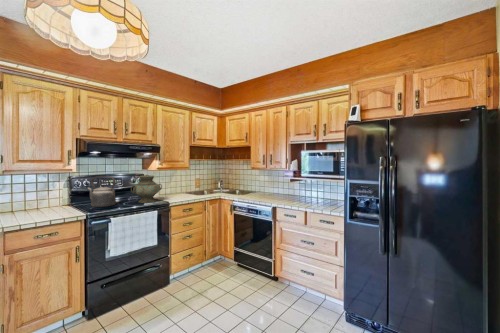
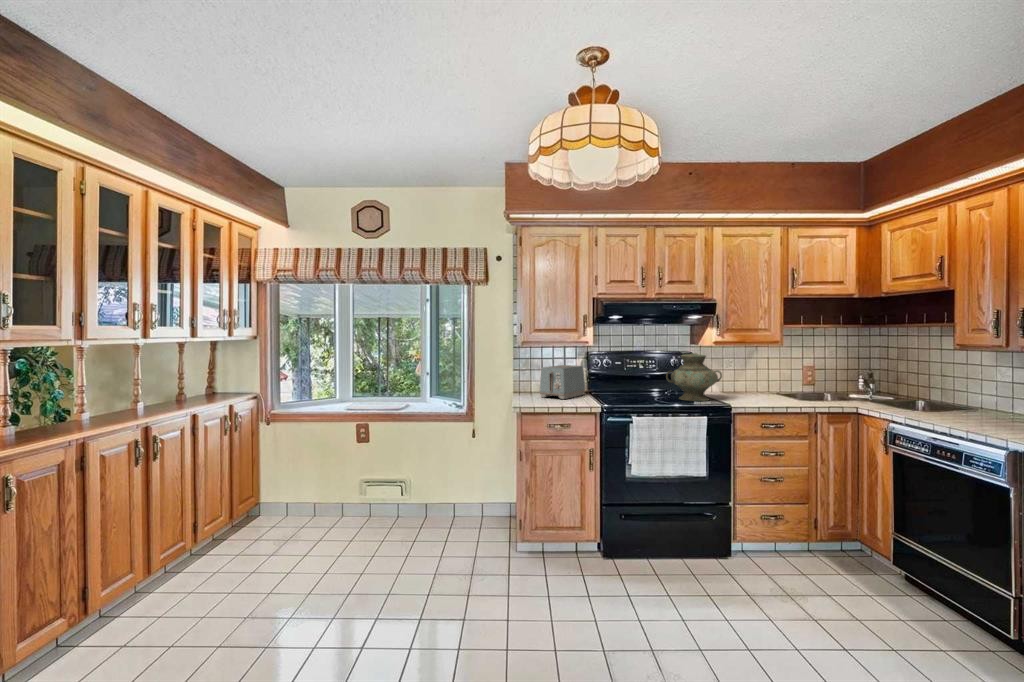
kettle: present [88,176,116,207] -> none [608,353,644,399]
toaster: none [25,187,69,215] -> present [540,365,585,399]

